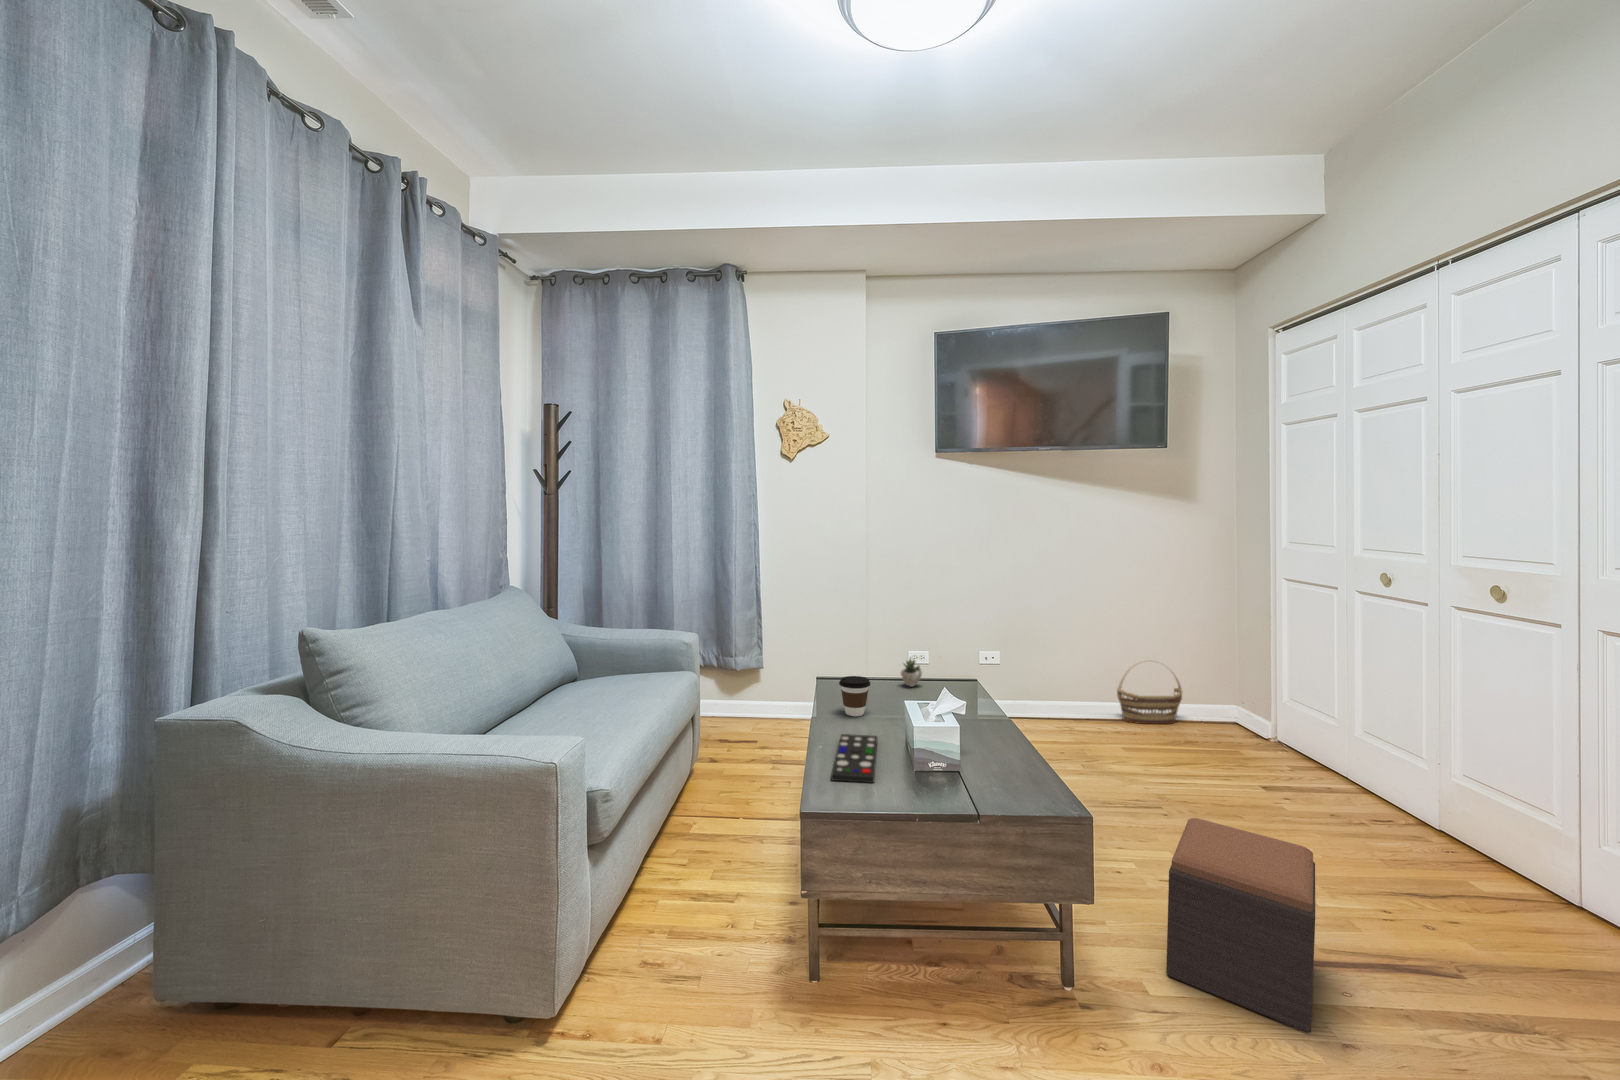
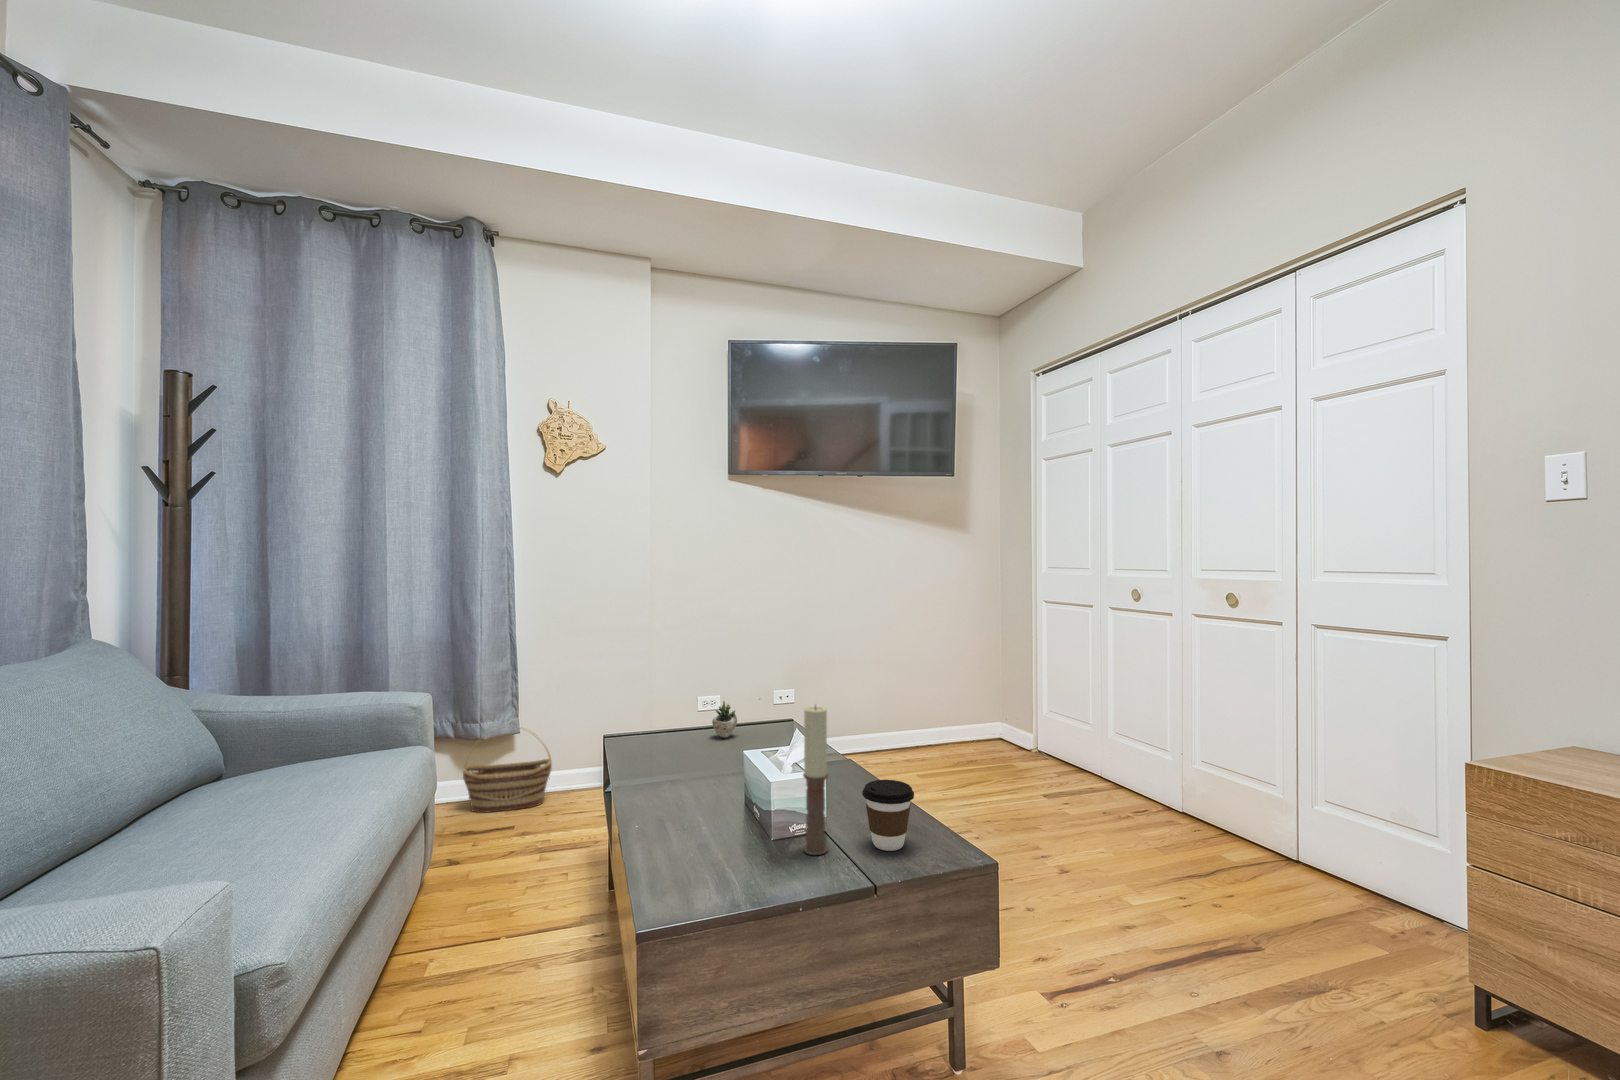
basket: present [1117,660,1182,724] -> present [463,727,552,813]
candle: none [939,670,960,792] -> present [803,706,828,855]
coffee cup: present [839,676,871,716] -> present [862,780,914,851]
remote control: present [831,734,877,783] -> none [662,800,724,866]
footstool: present [1166,818,1315,1033] -> none [1037,841,1177,1045]

